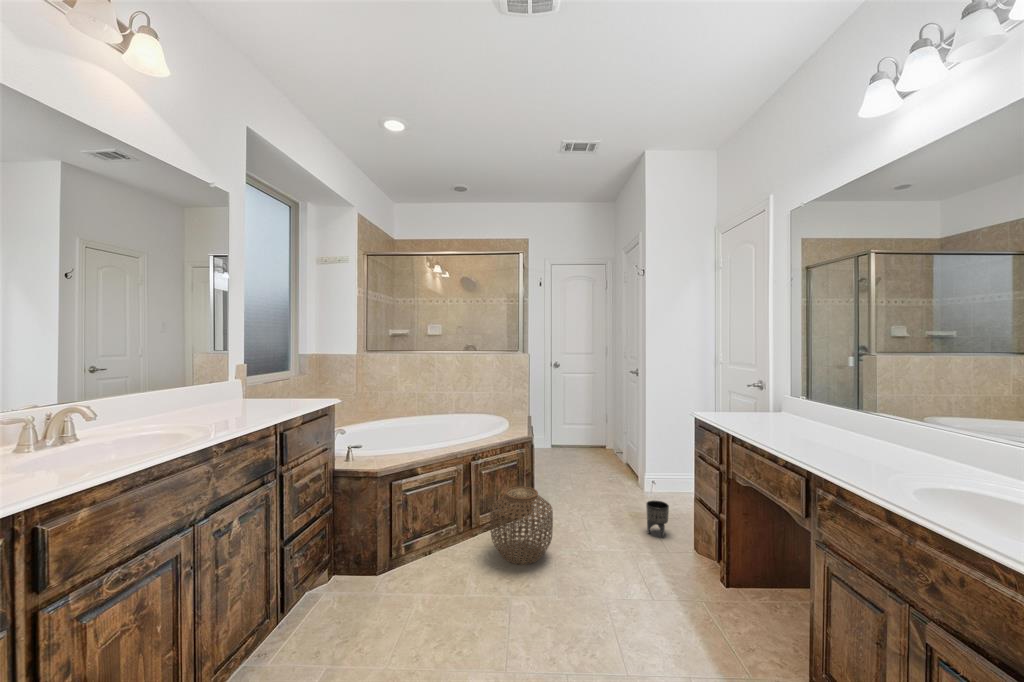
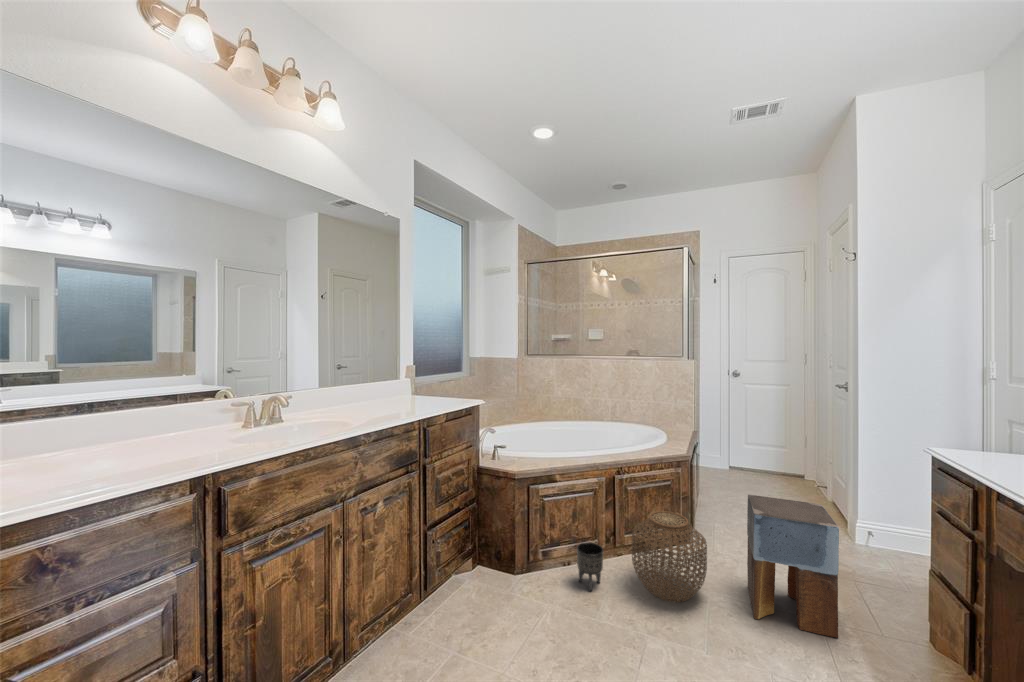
stool: none [580,462,645,562] -> present [747,495,839,638]
planter: present [646,501,669,538] -> present [577,543,604,591]

